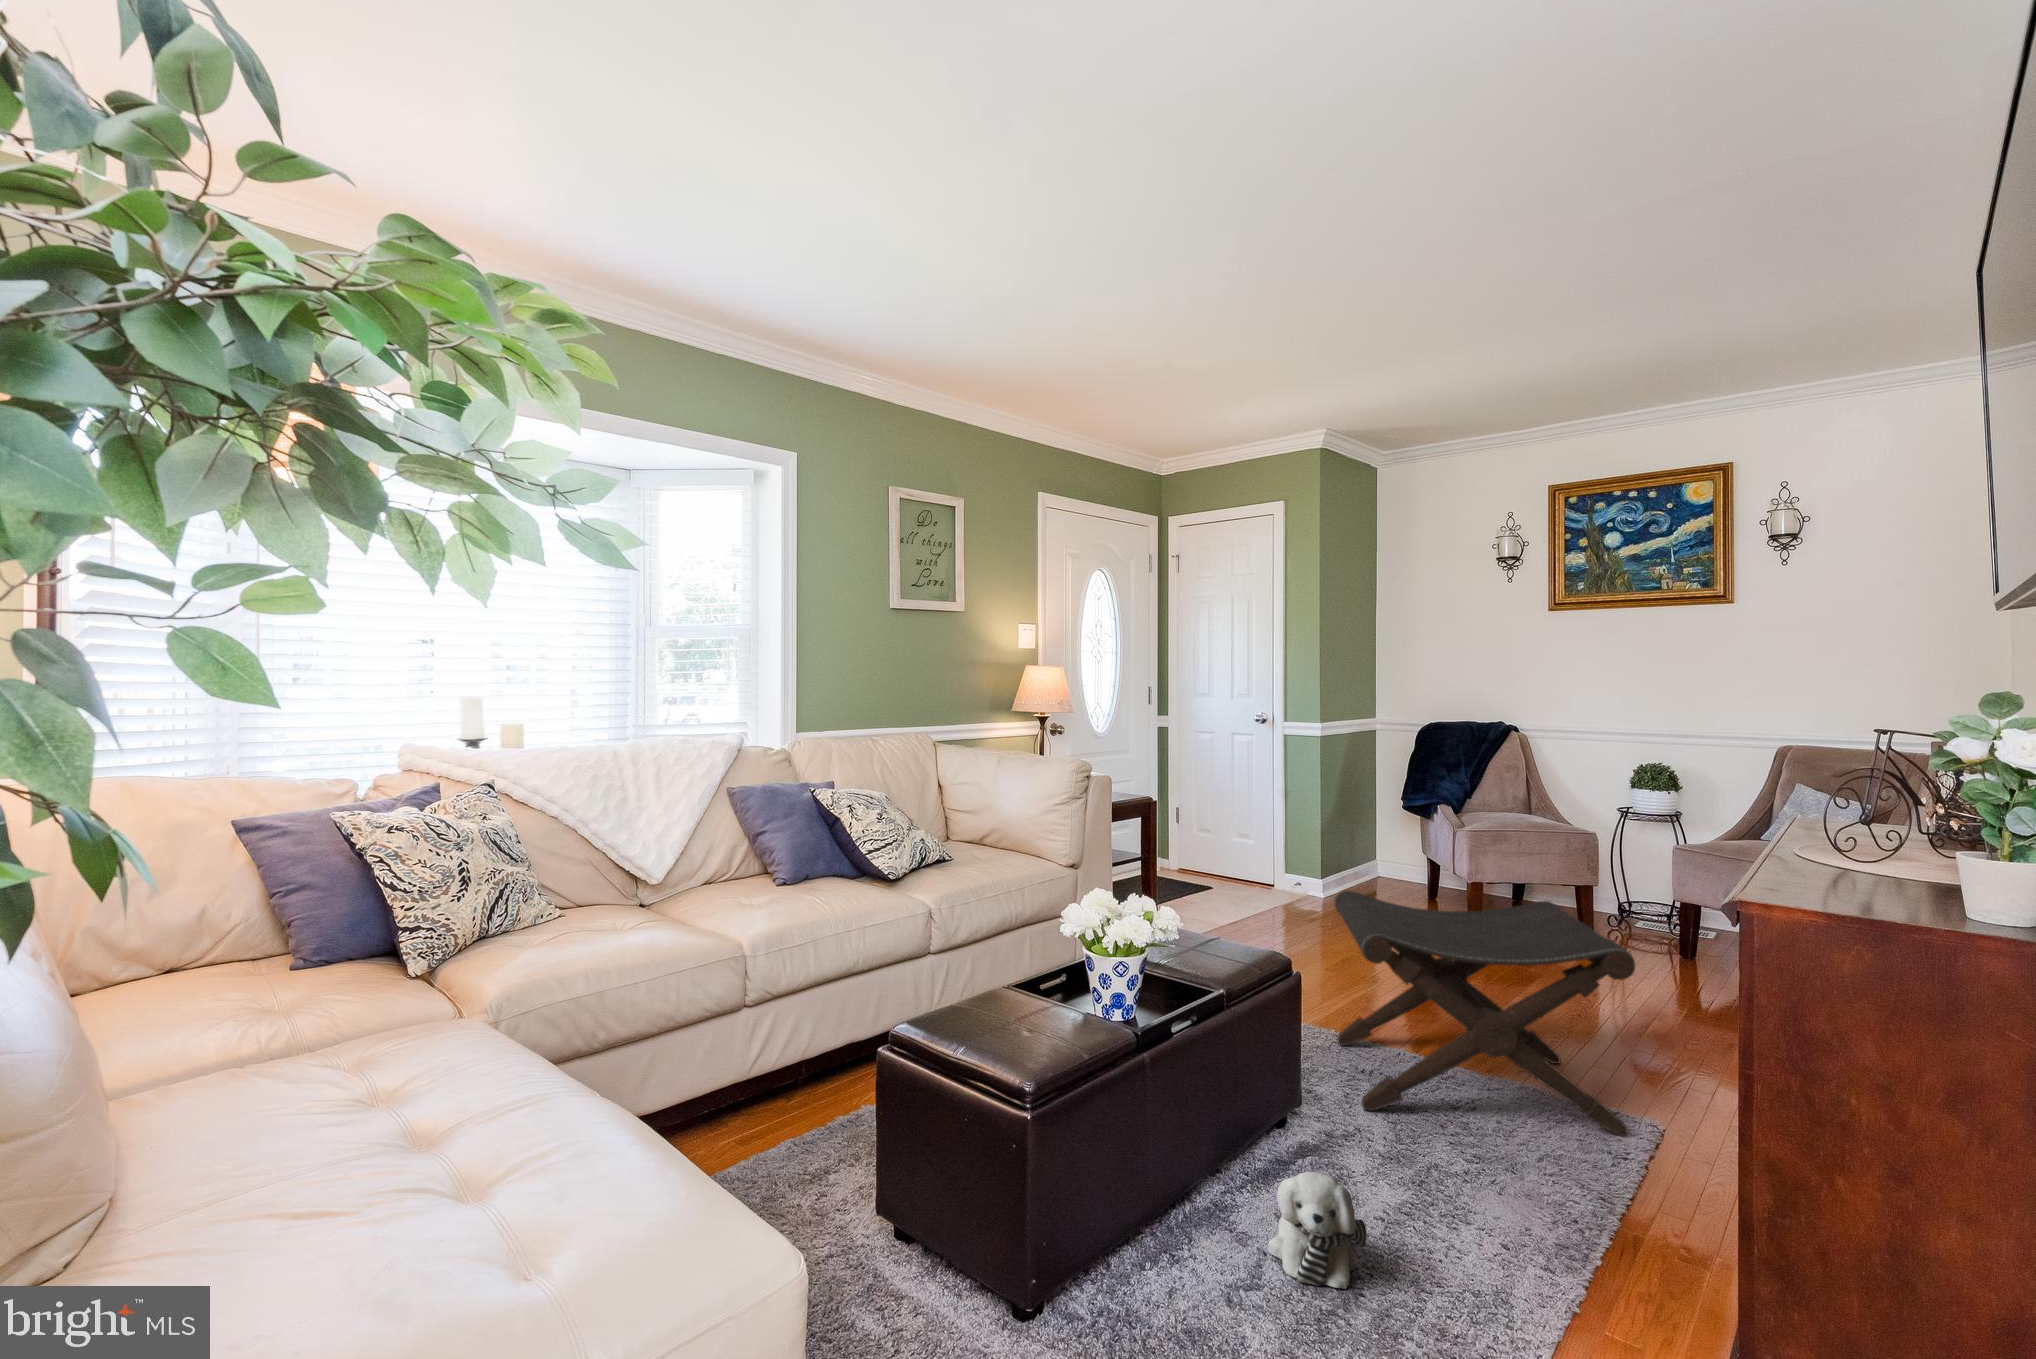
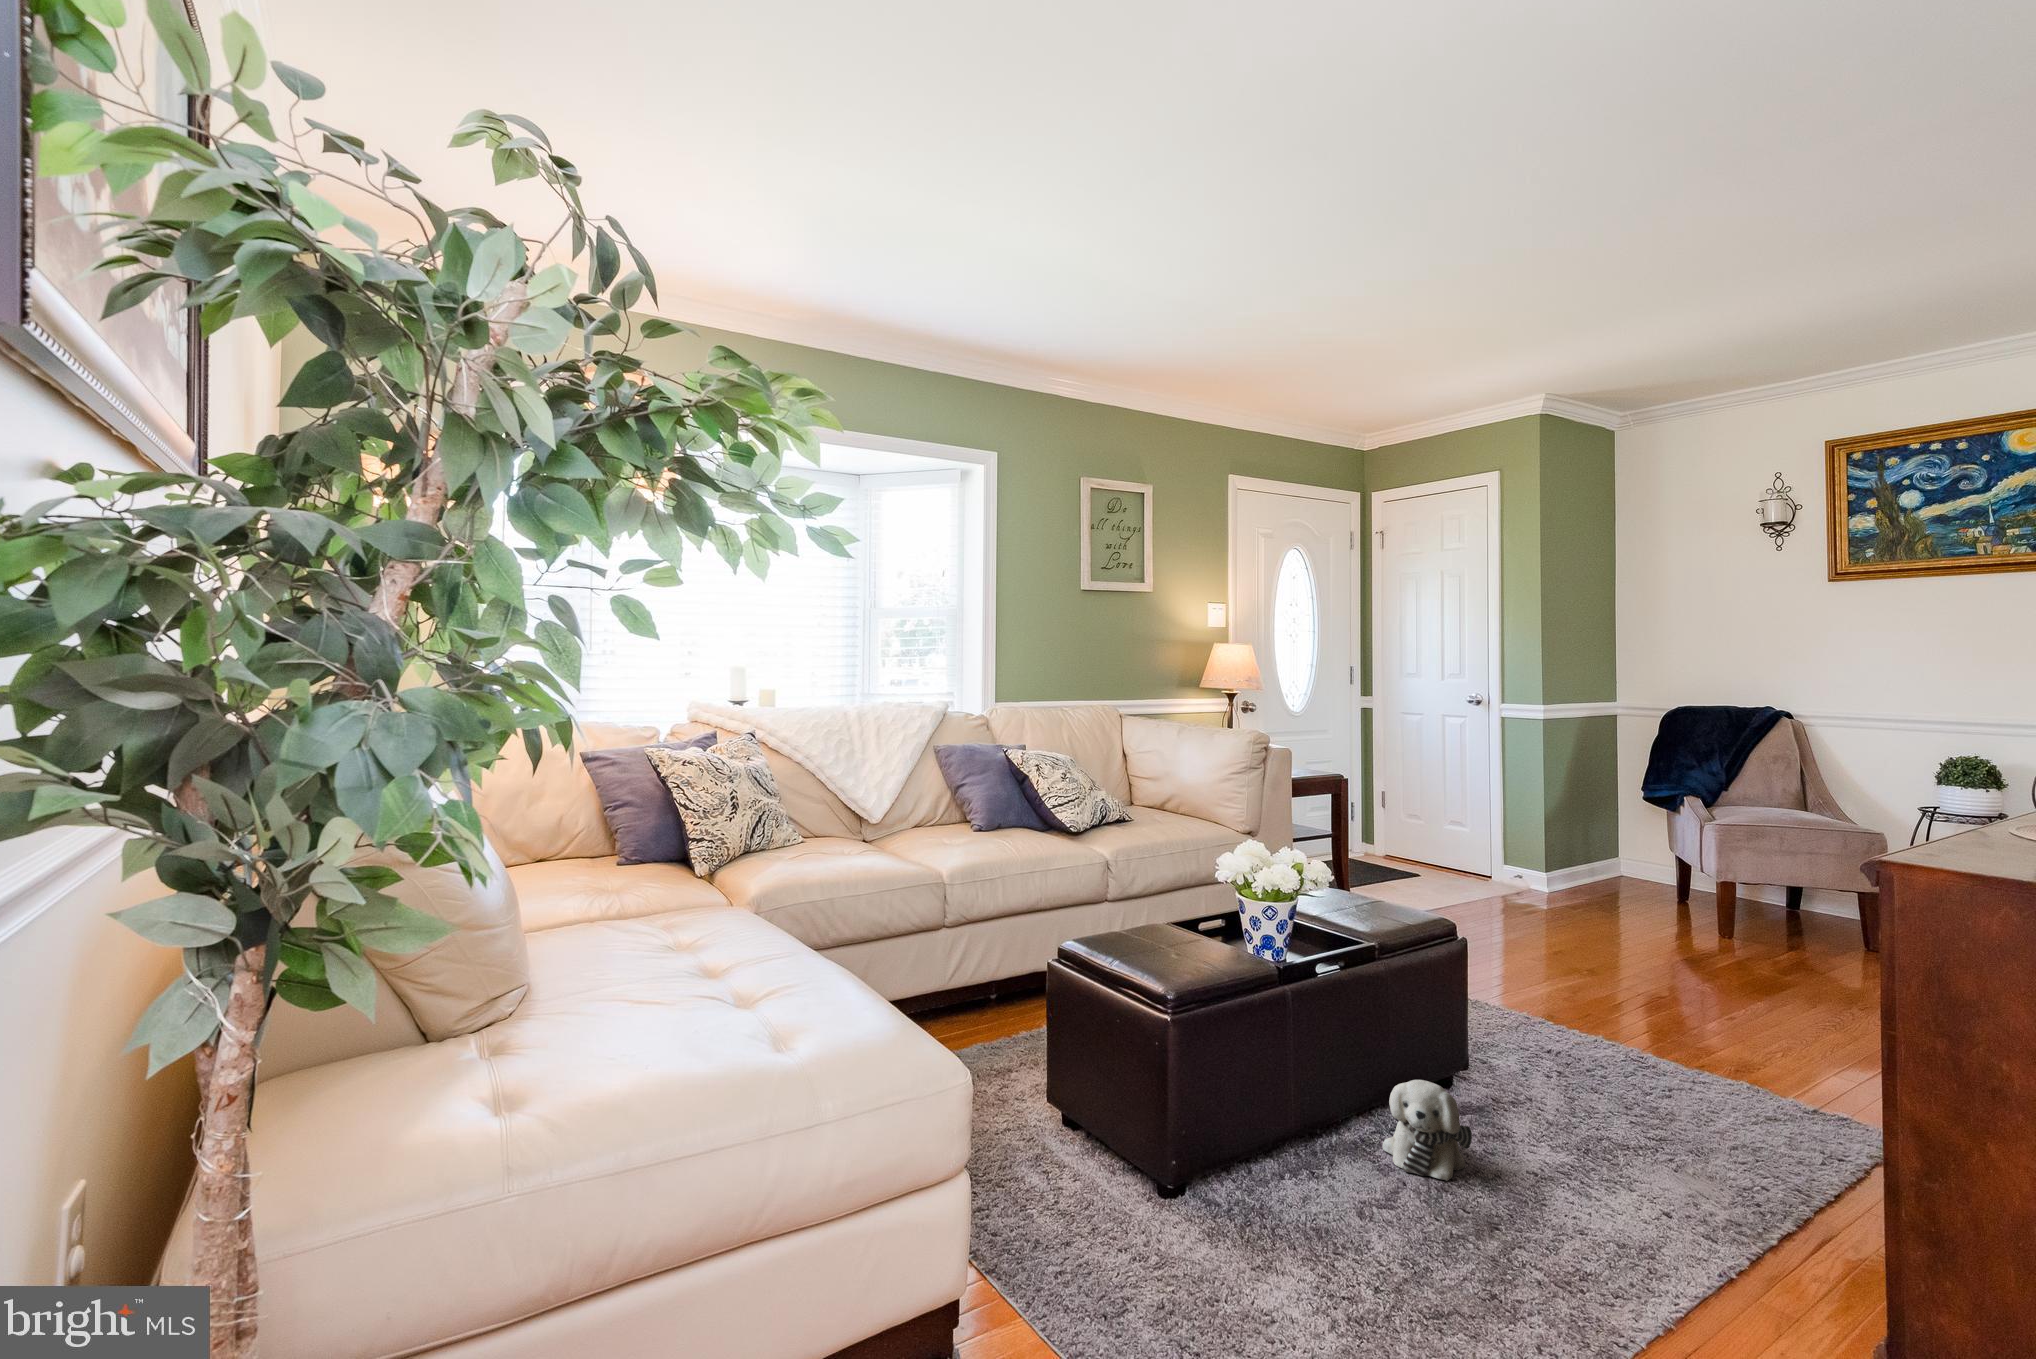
footstool: present [1335,891,1635,1136] -> none [1508,862,1813,1111]

